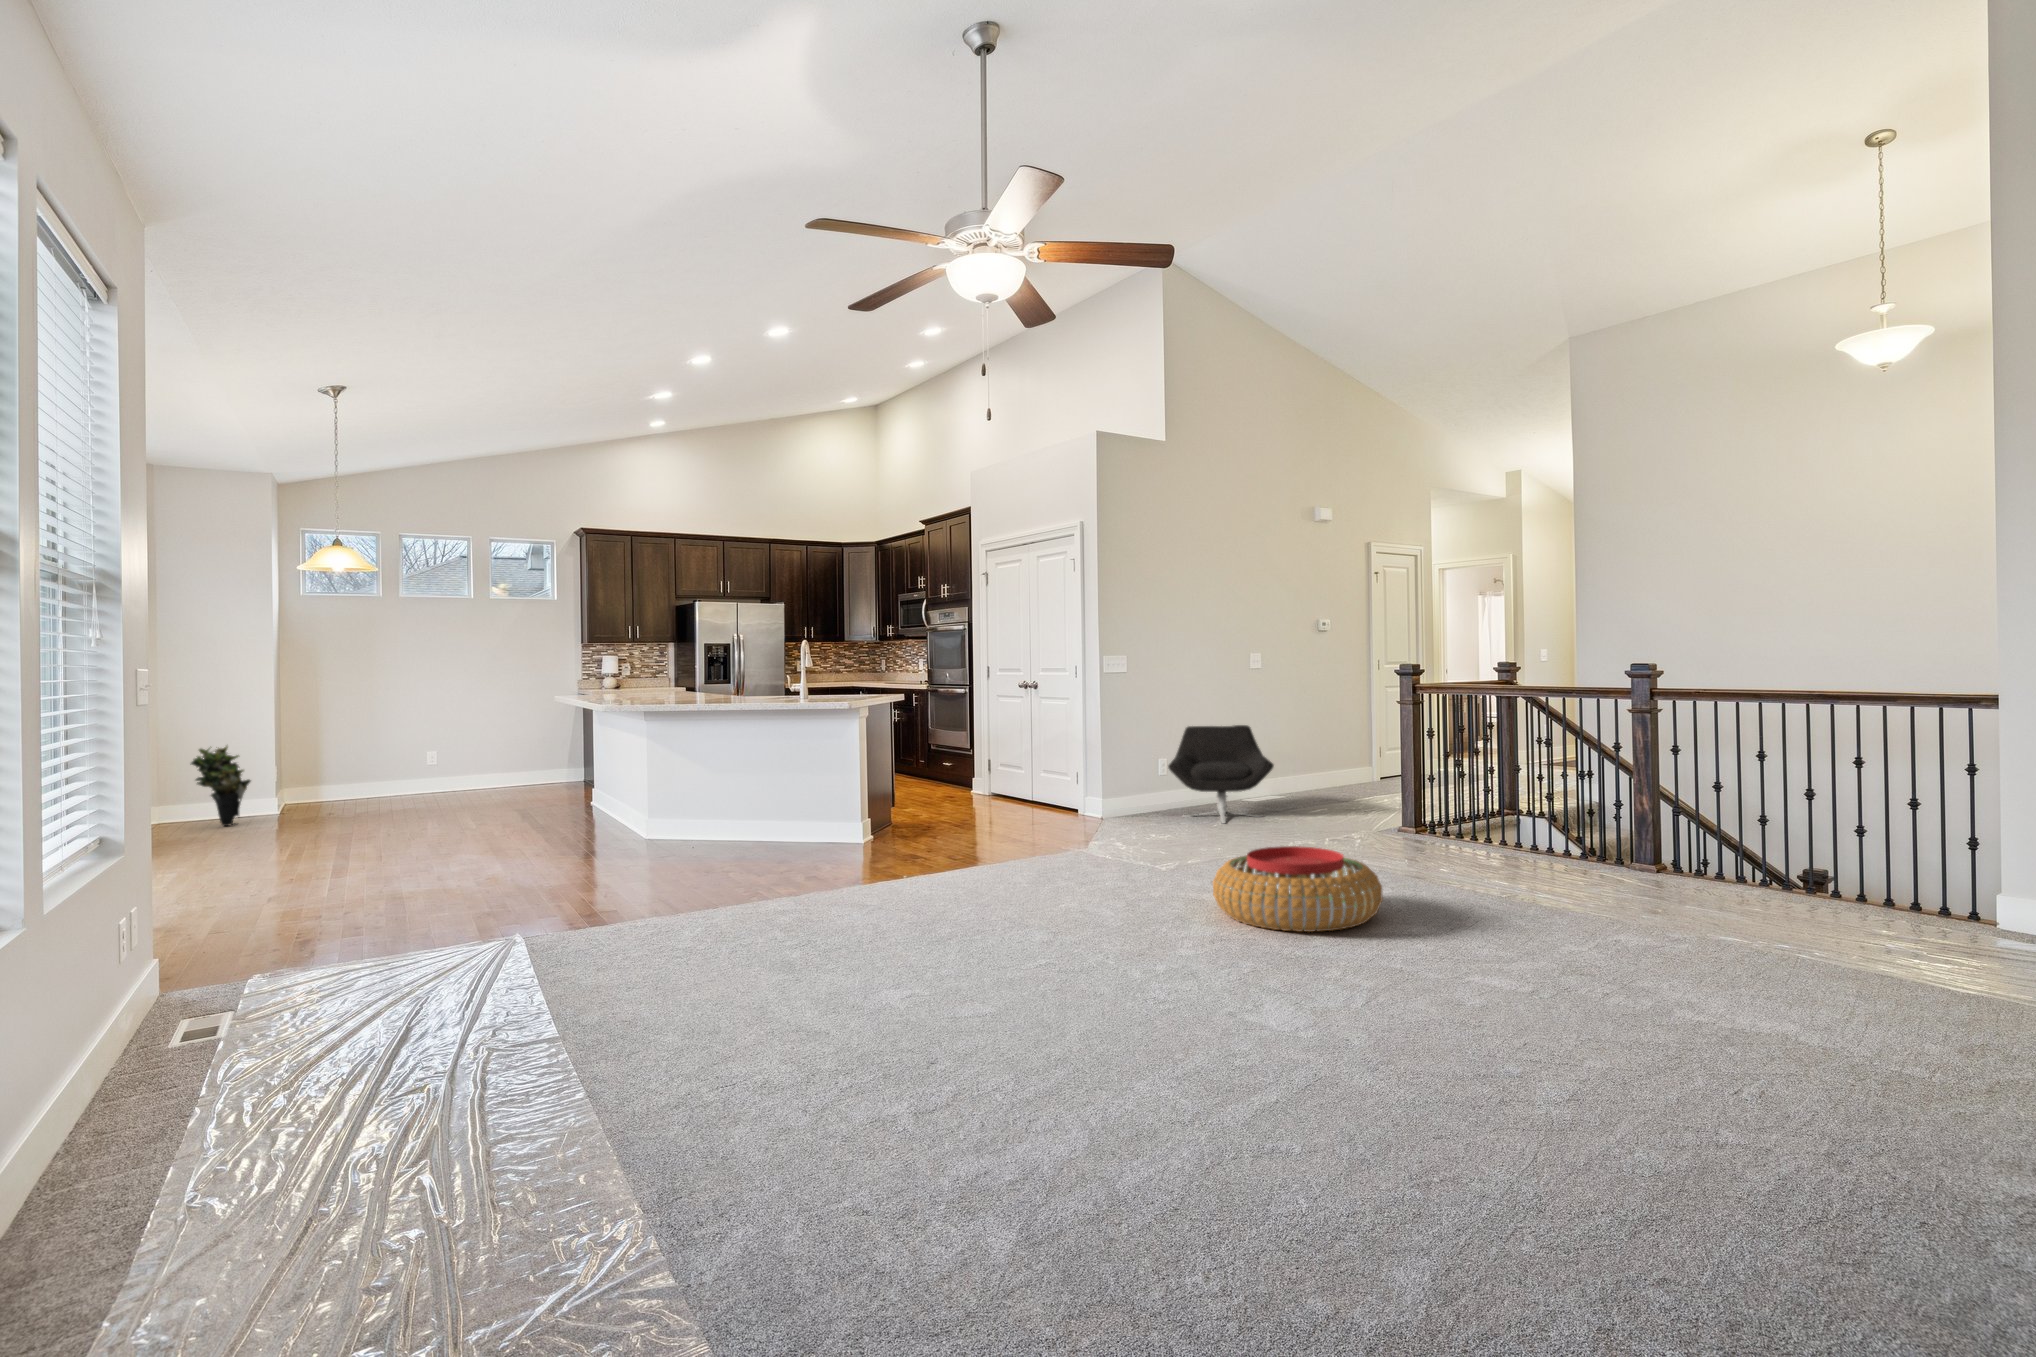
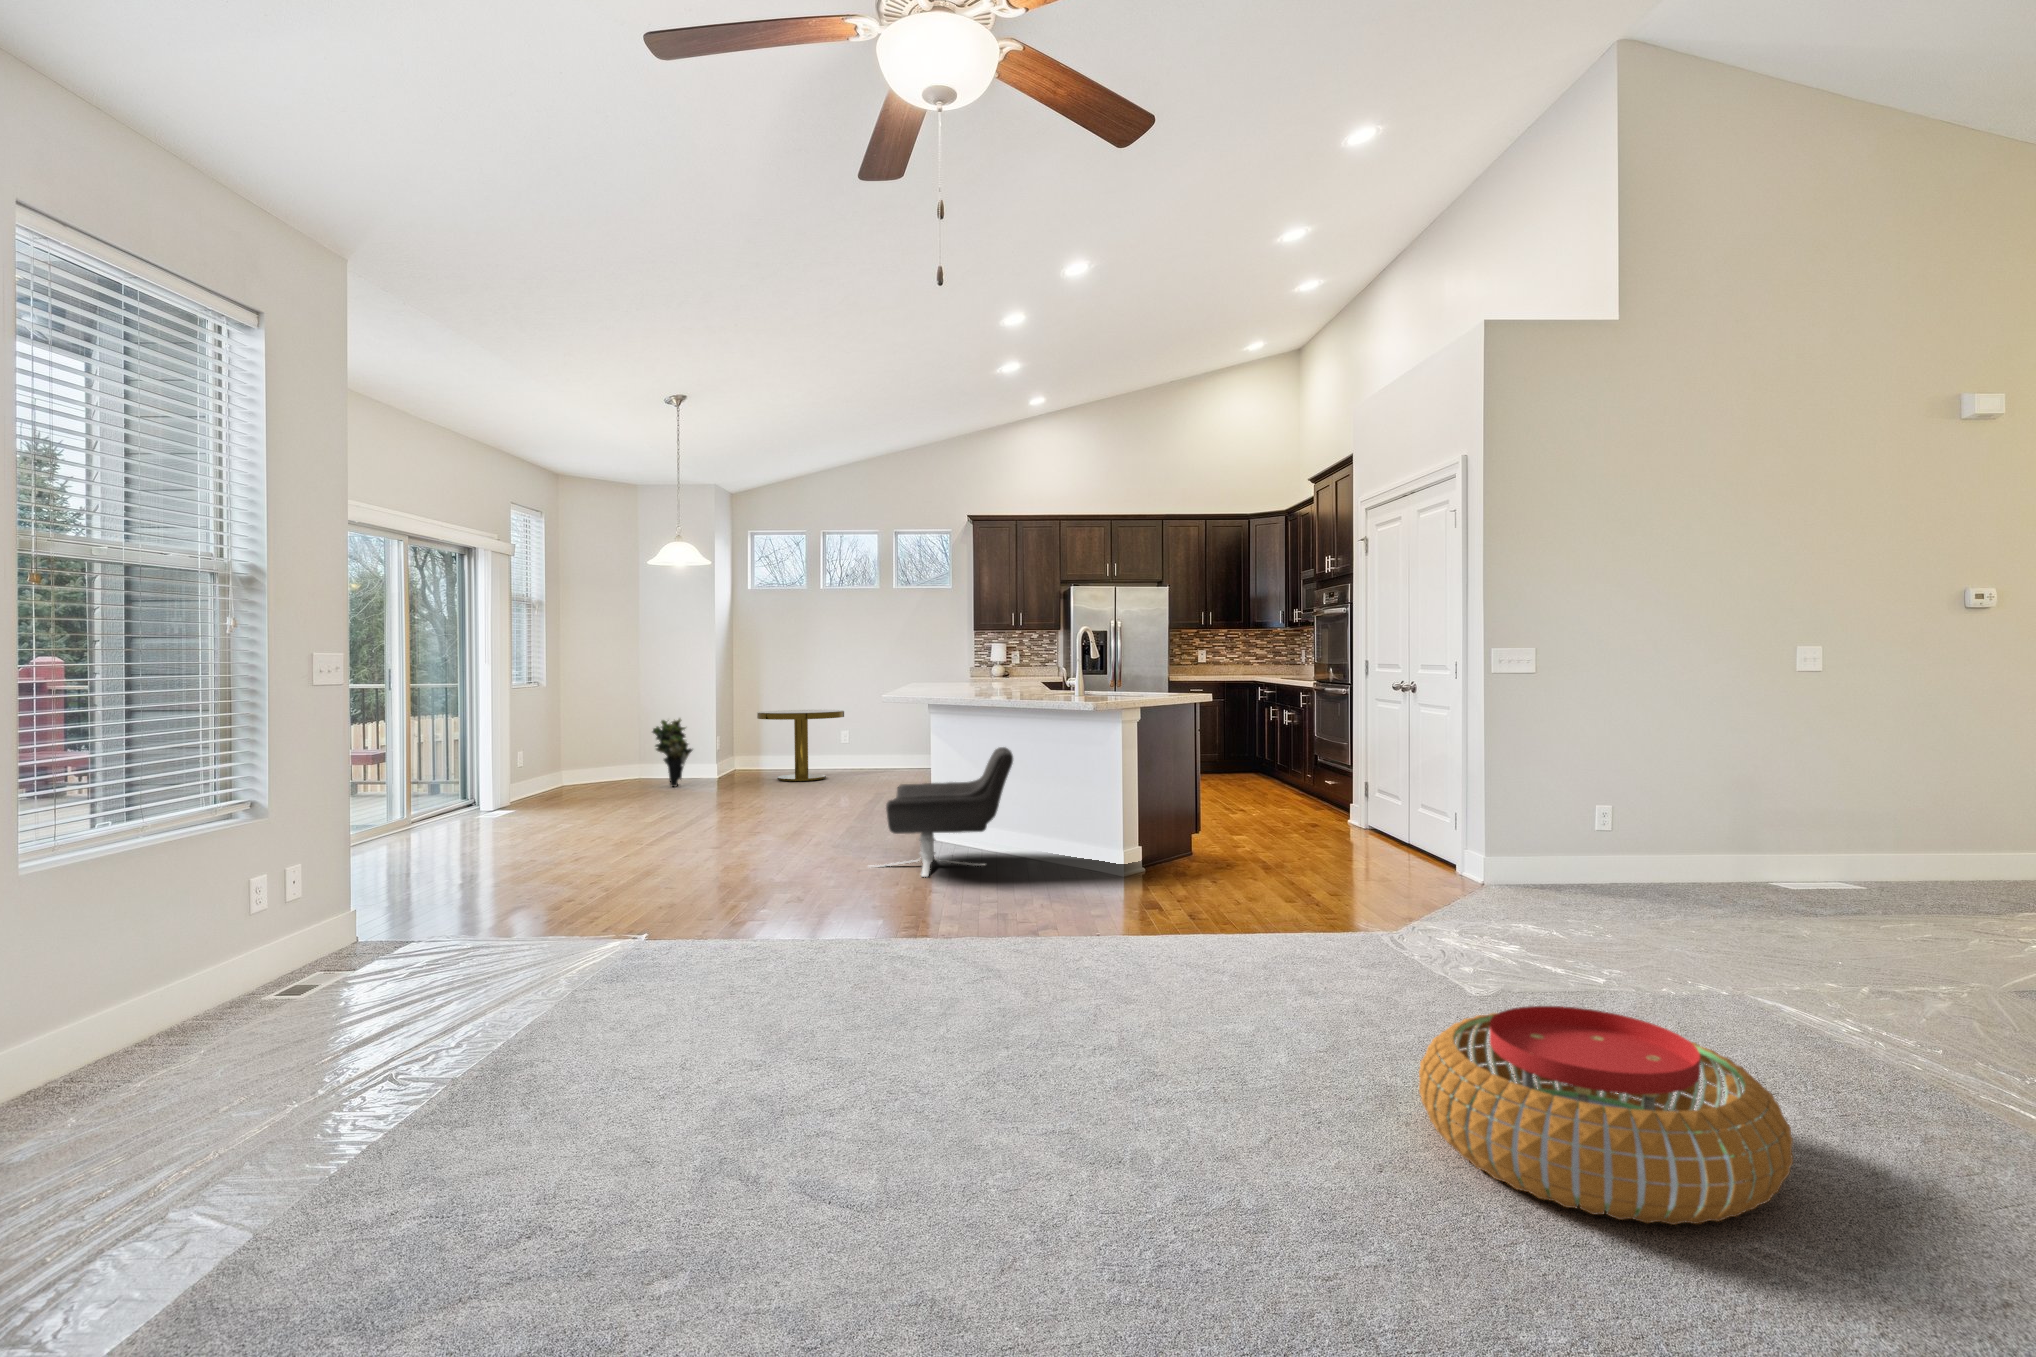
lounge chair: present [1168,725,1274,823] -> present [873,747,1013,877]
side table: none [329,728,441,808] -> present [757,710,844,781]

